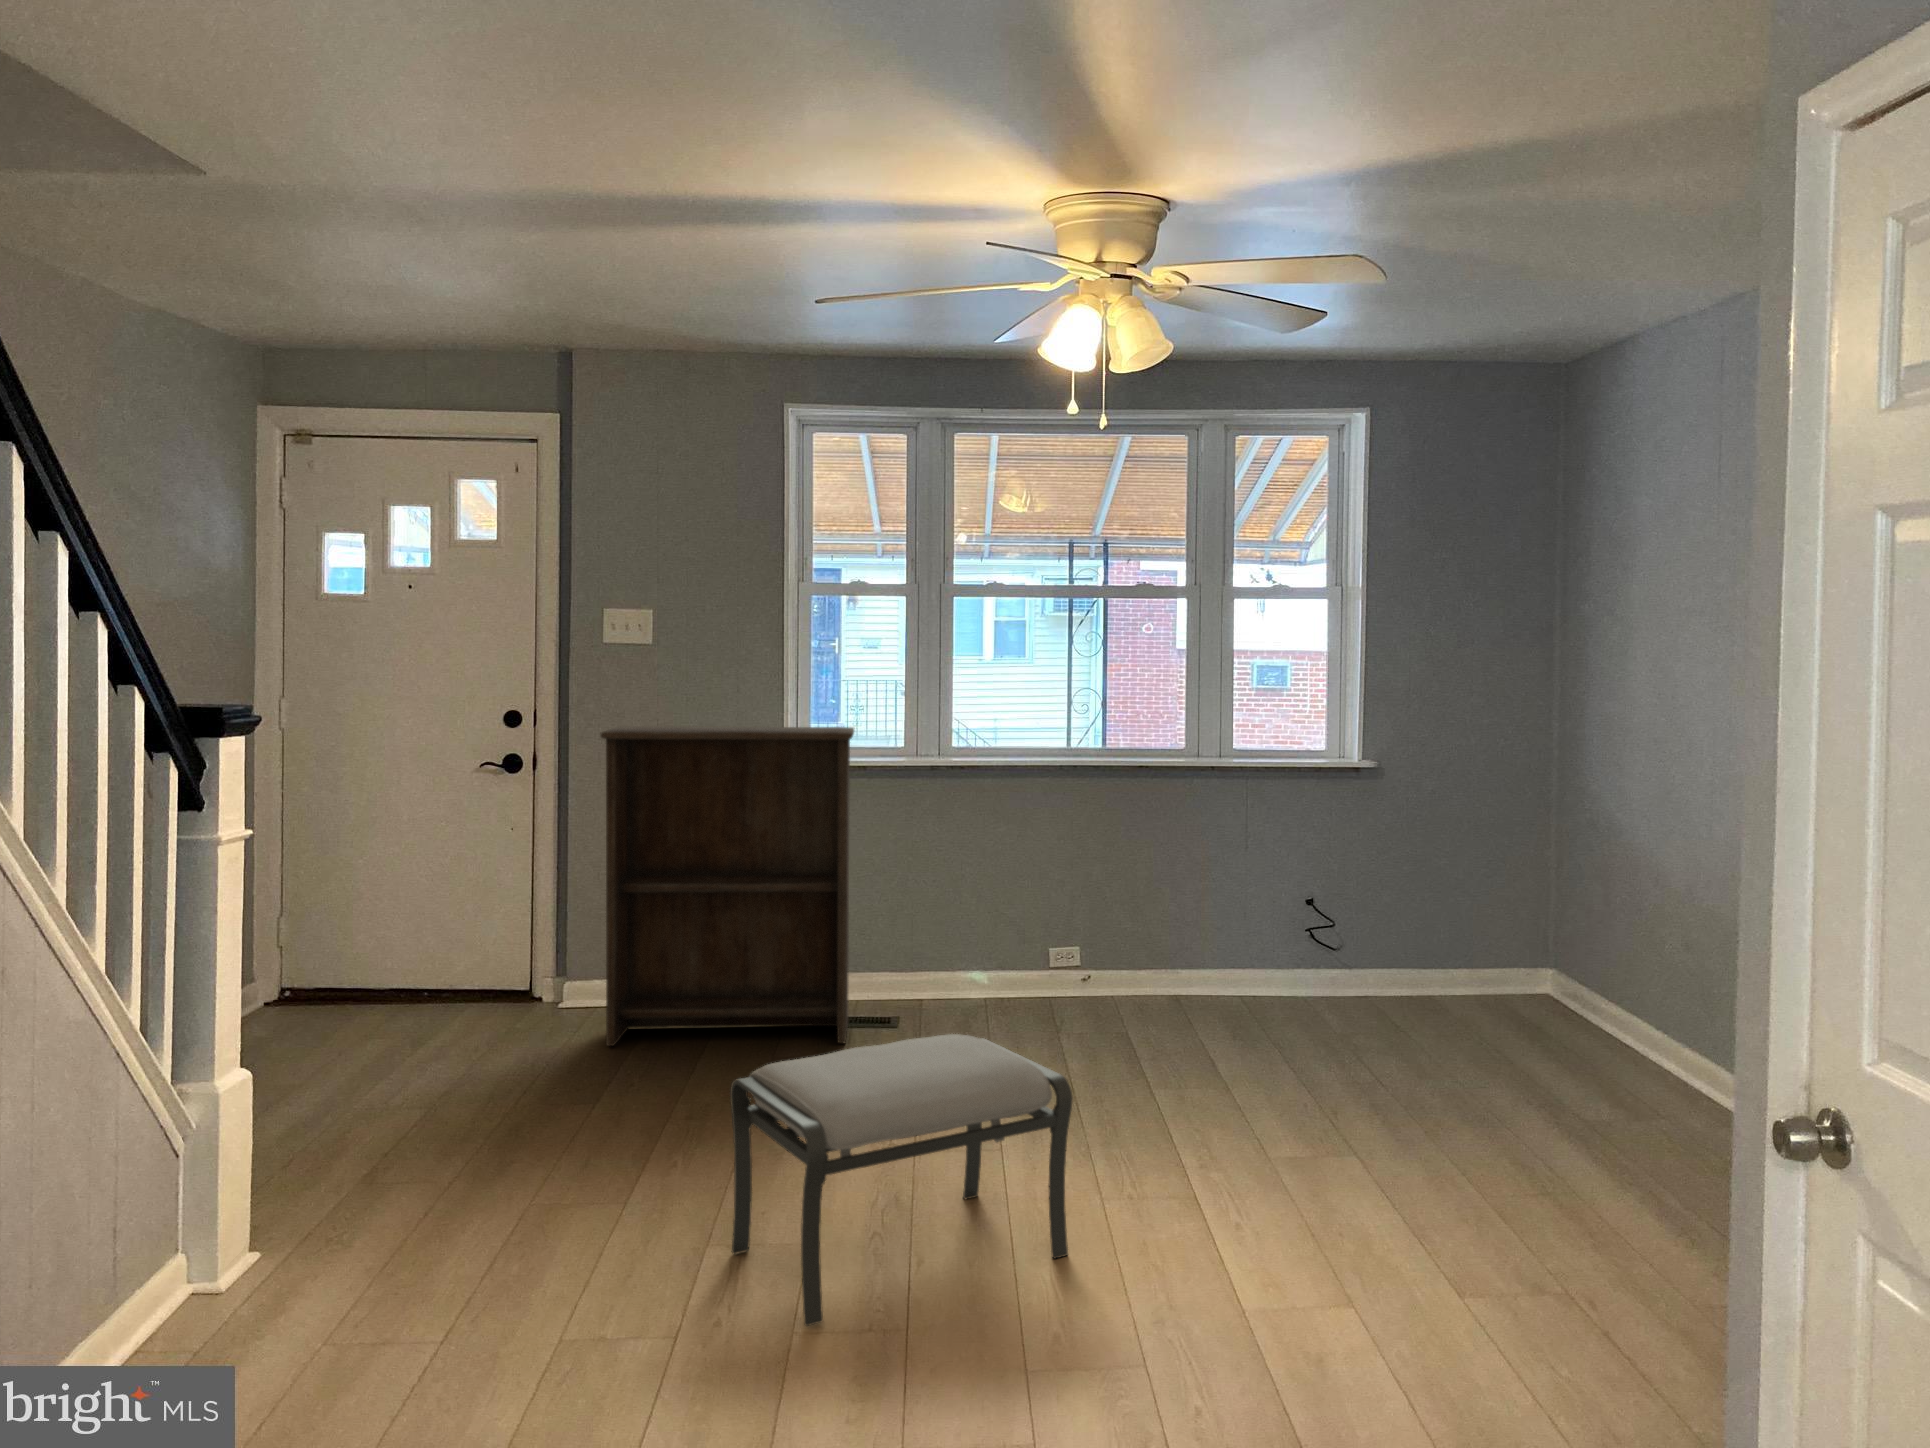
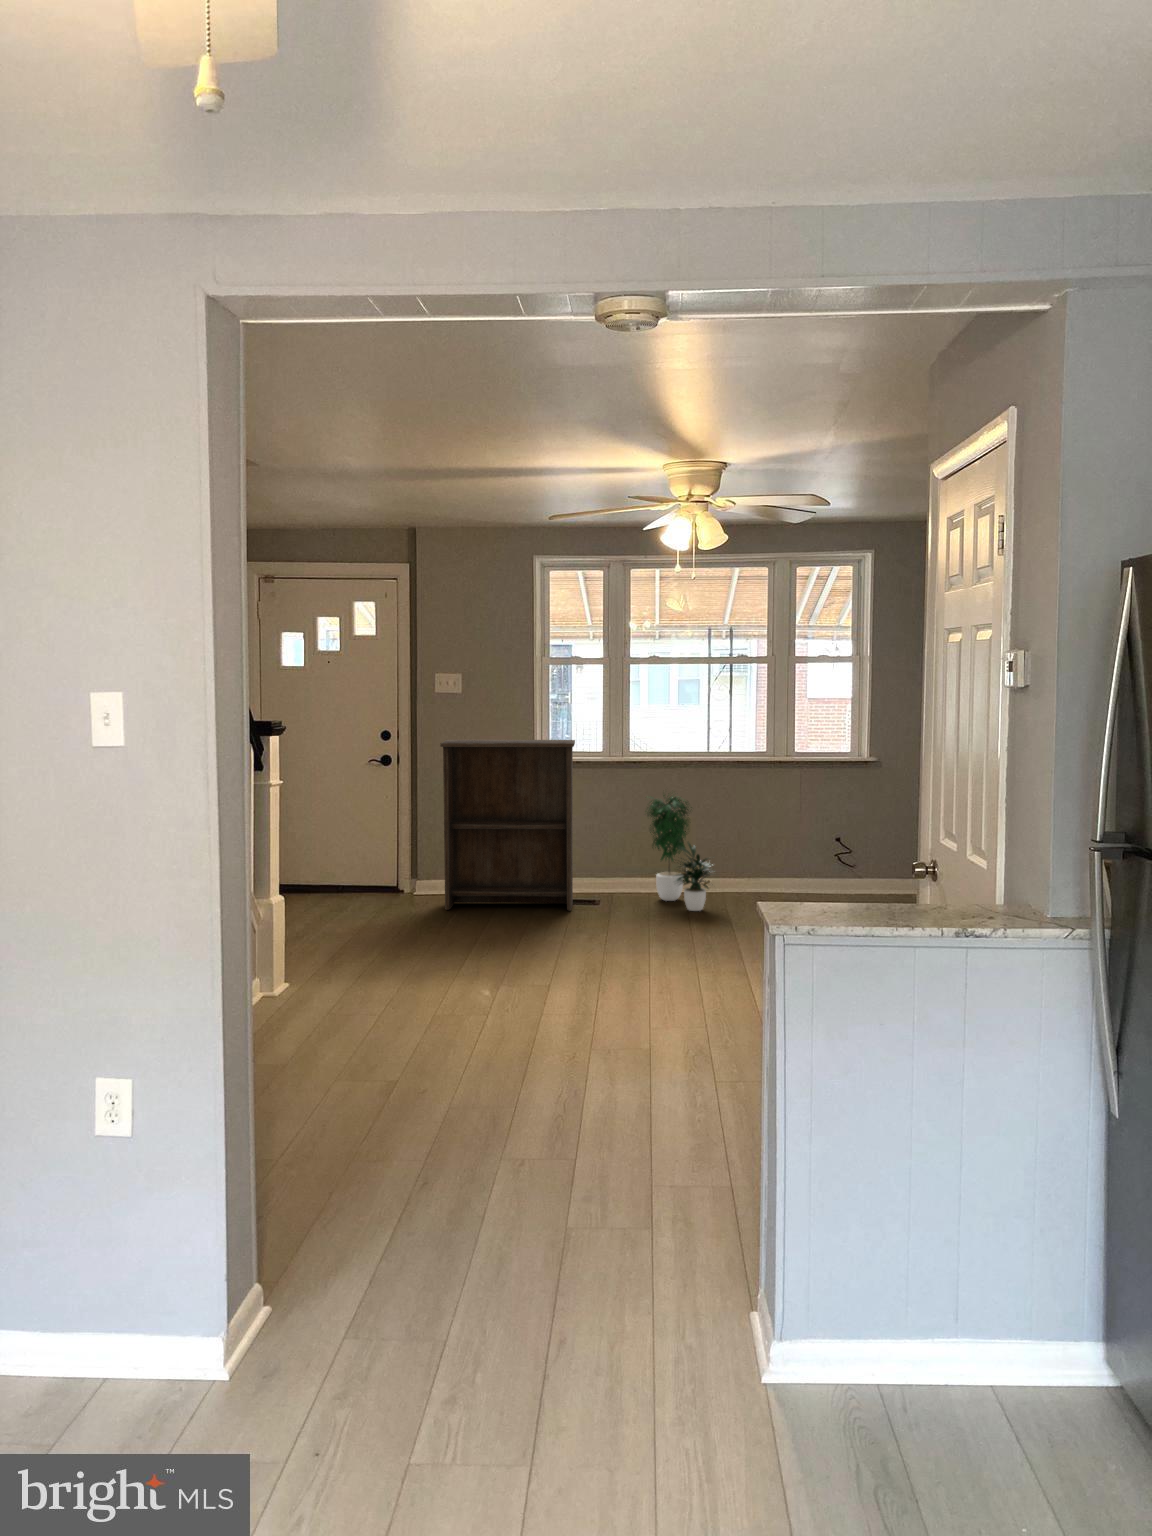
potted plant: none [976,811,1115,1040] -> present [648,795,713,911]
ottoman: present [730,1034,1073,1326] -> none [520,888,674,1000]

